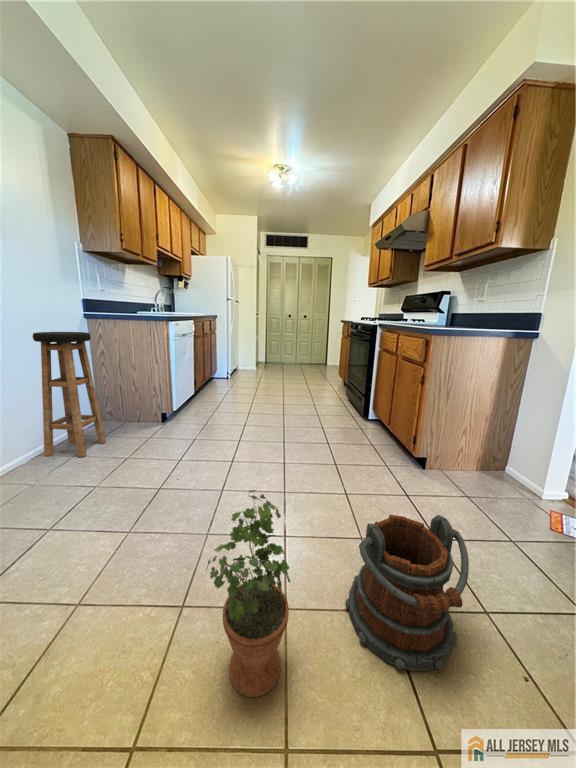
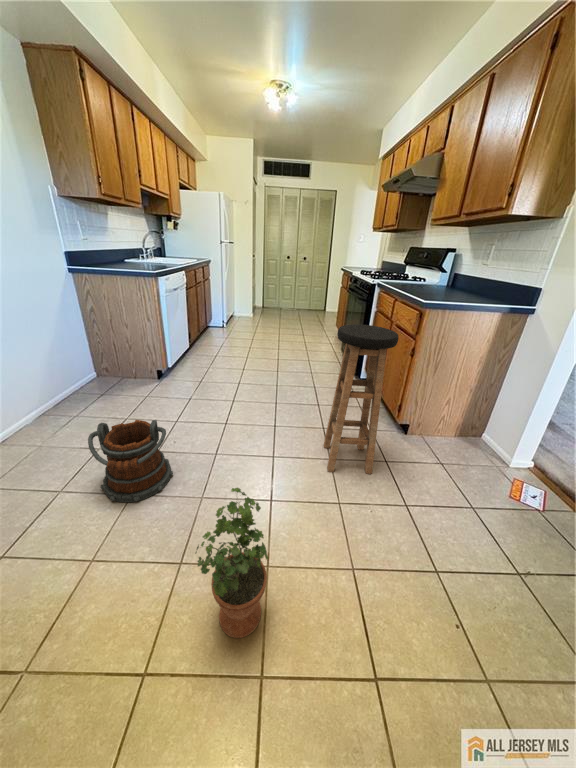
bar stool: present [33,332,106,457] -> present [324,324,398,474]
bucket: present [345,515,469,670] -> present [88,420,173,502]

